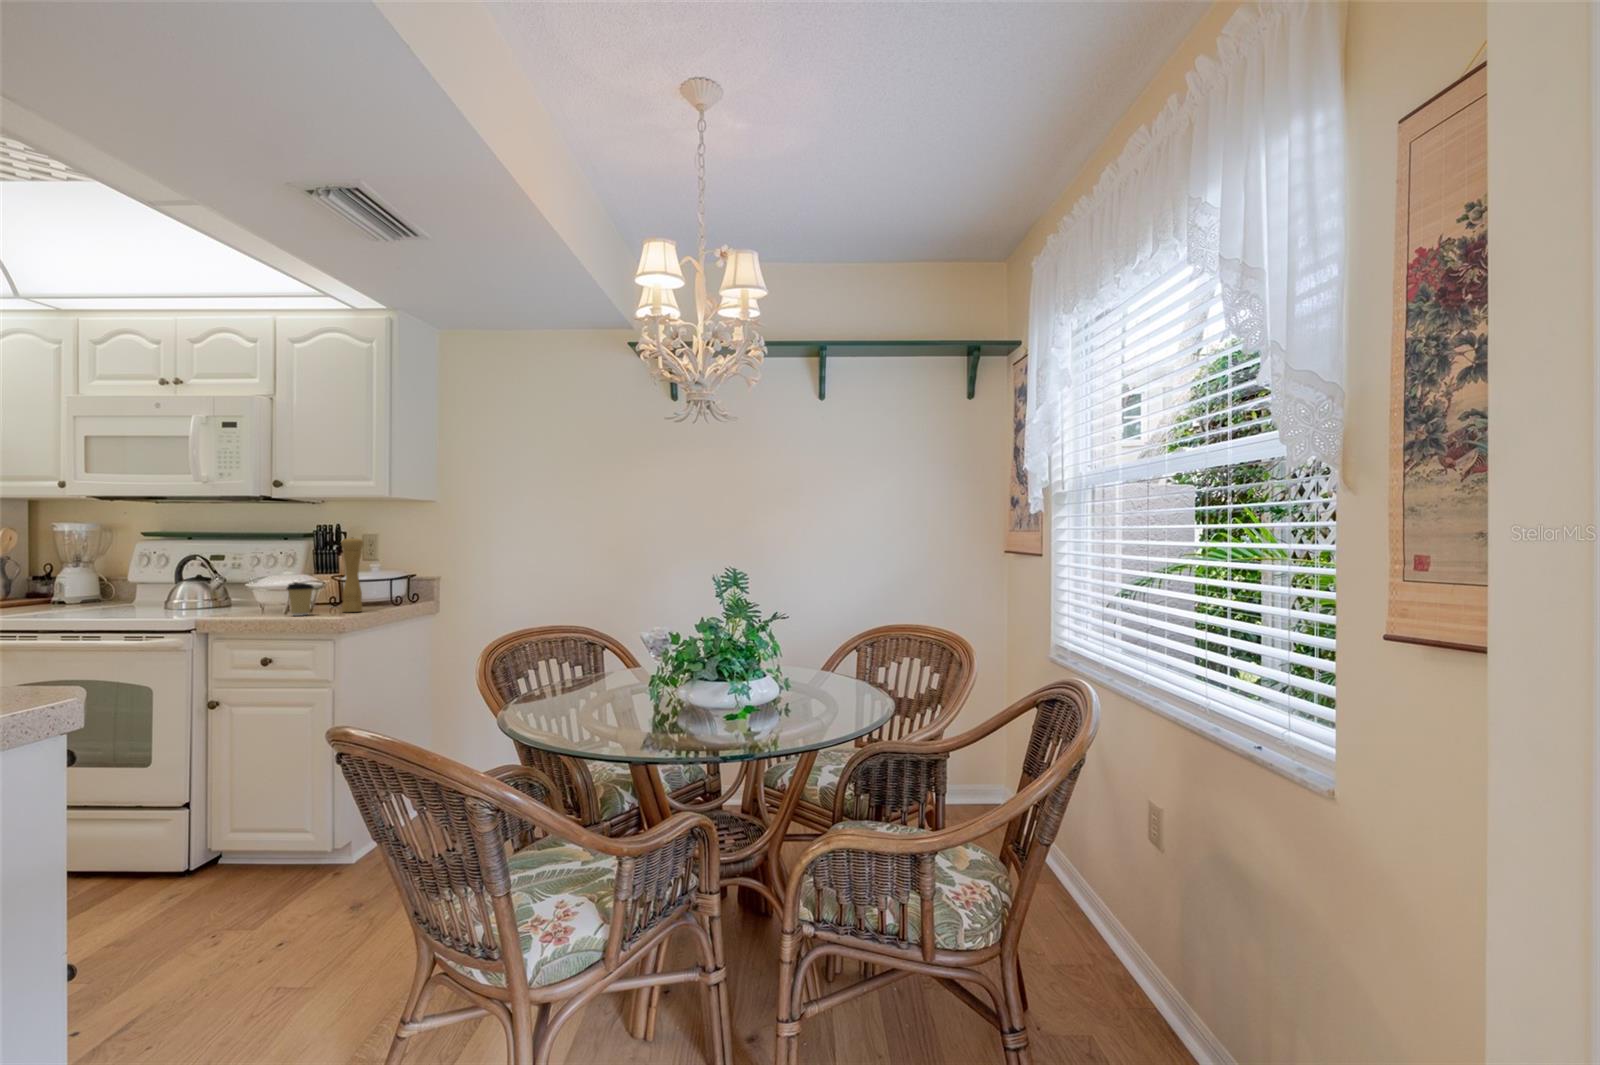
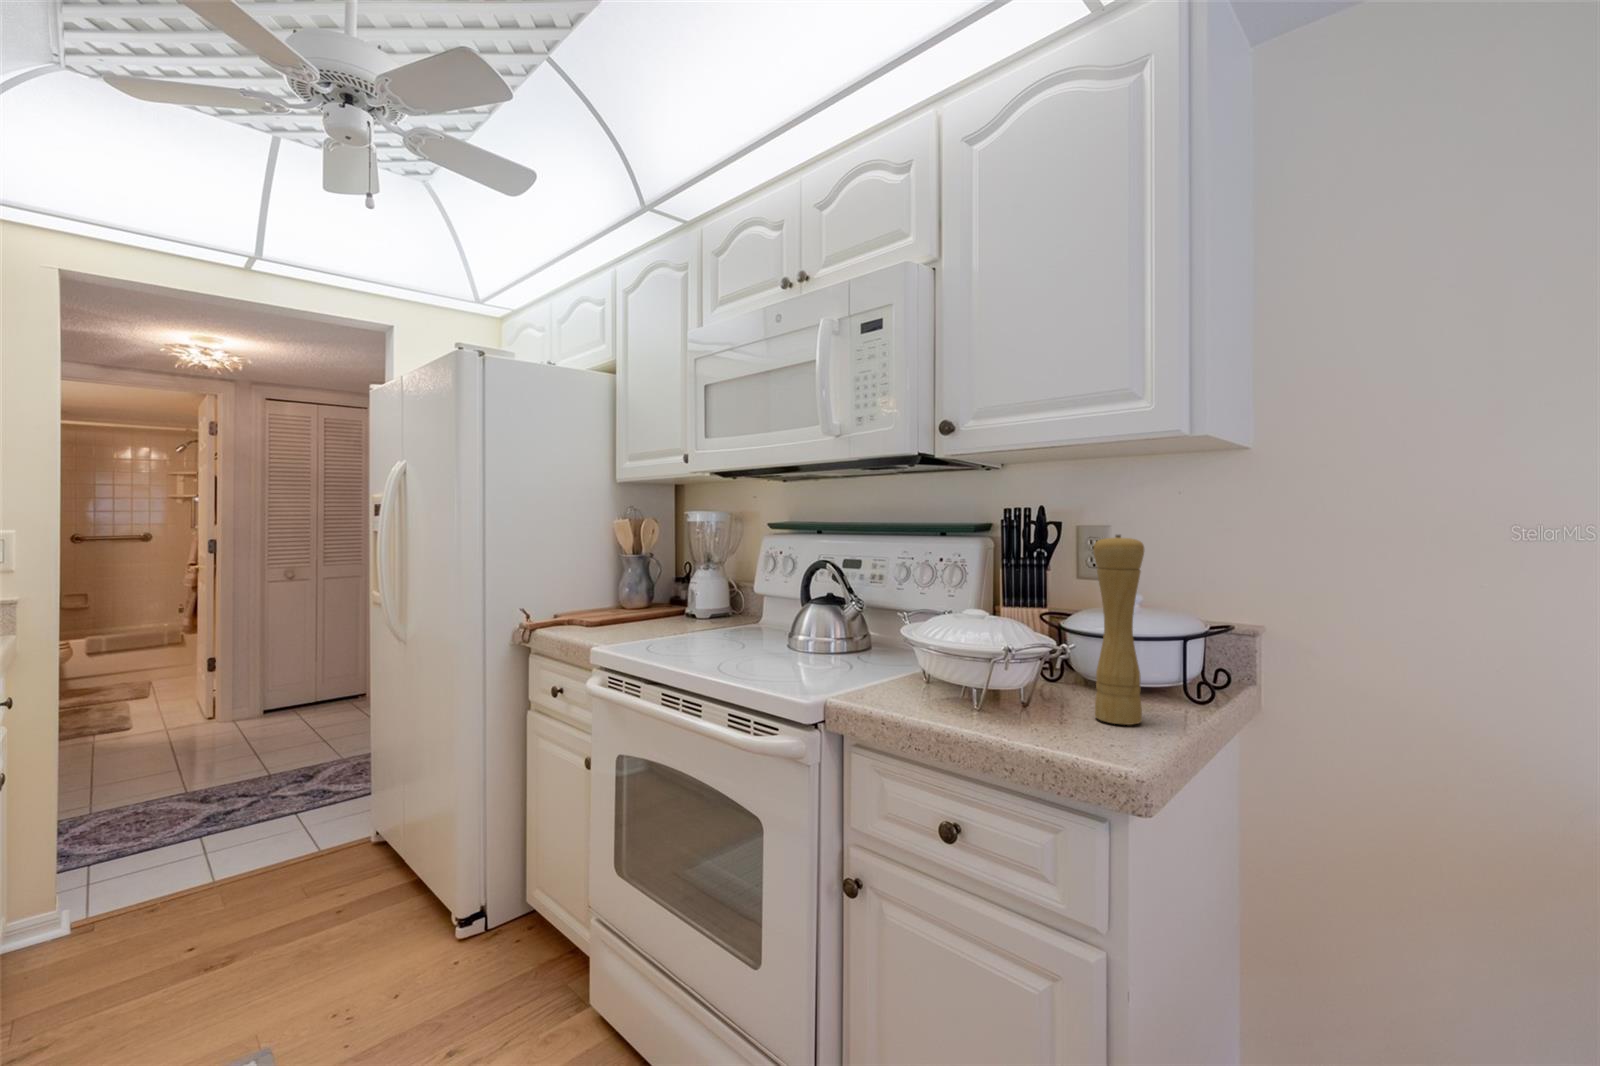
coffee cup: present [286,583,314,616] -> none [986,643,1045,727]

